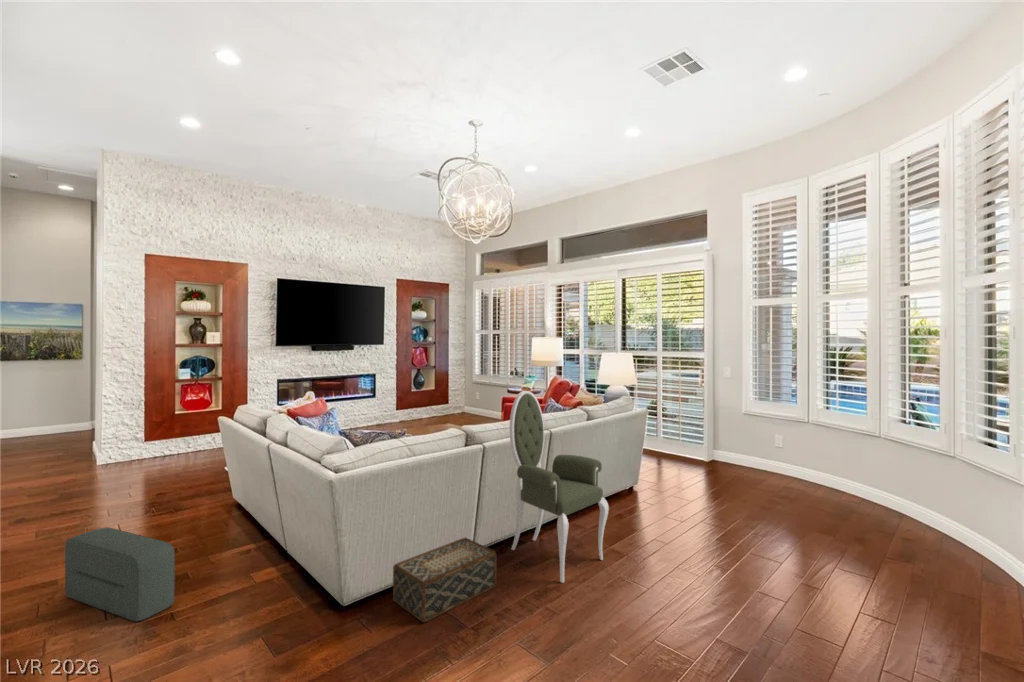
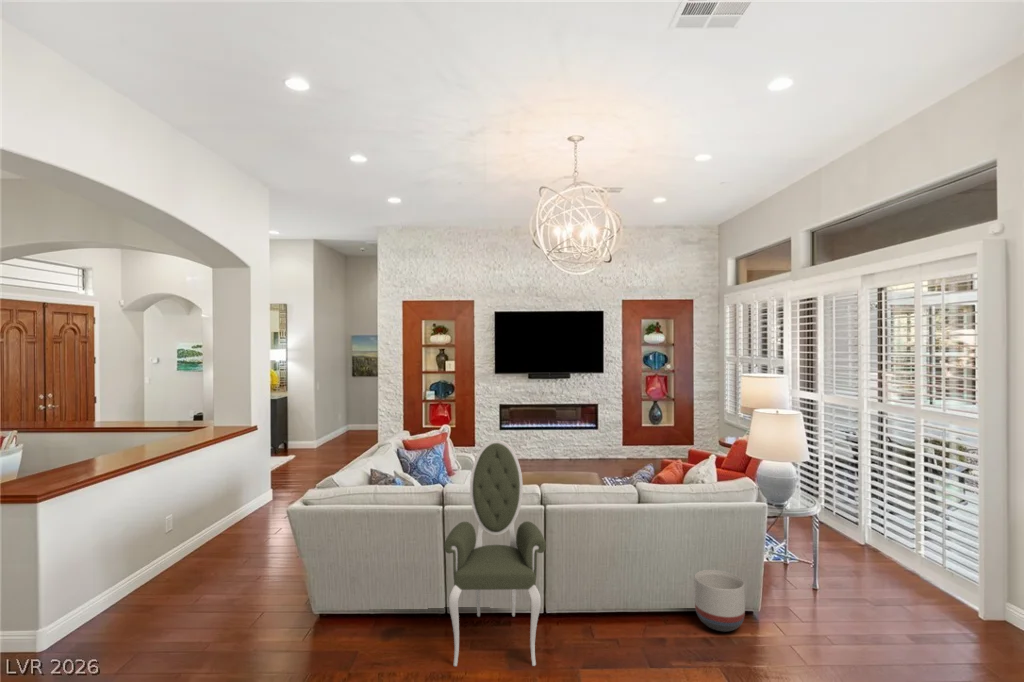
planter: none [625,468,657,505] -> present [695,570,745,632]
pouf: present [65,527,175,622] -> none [224,501,257,567]
woven basket: present [393,538,496,622] -> none [313,582,413,641]

